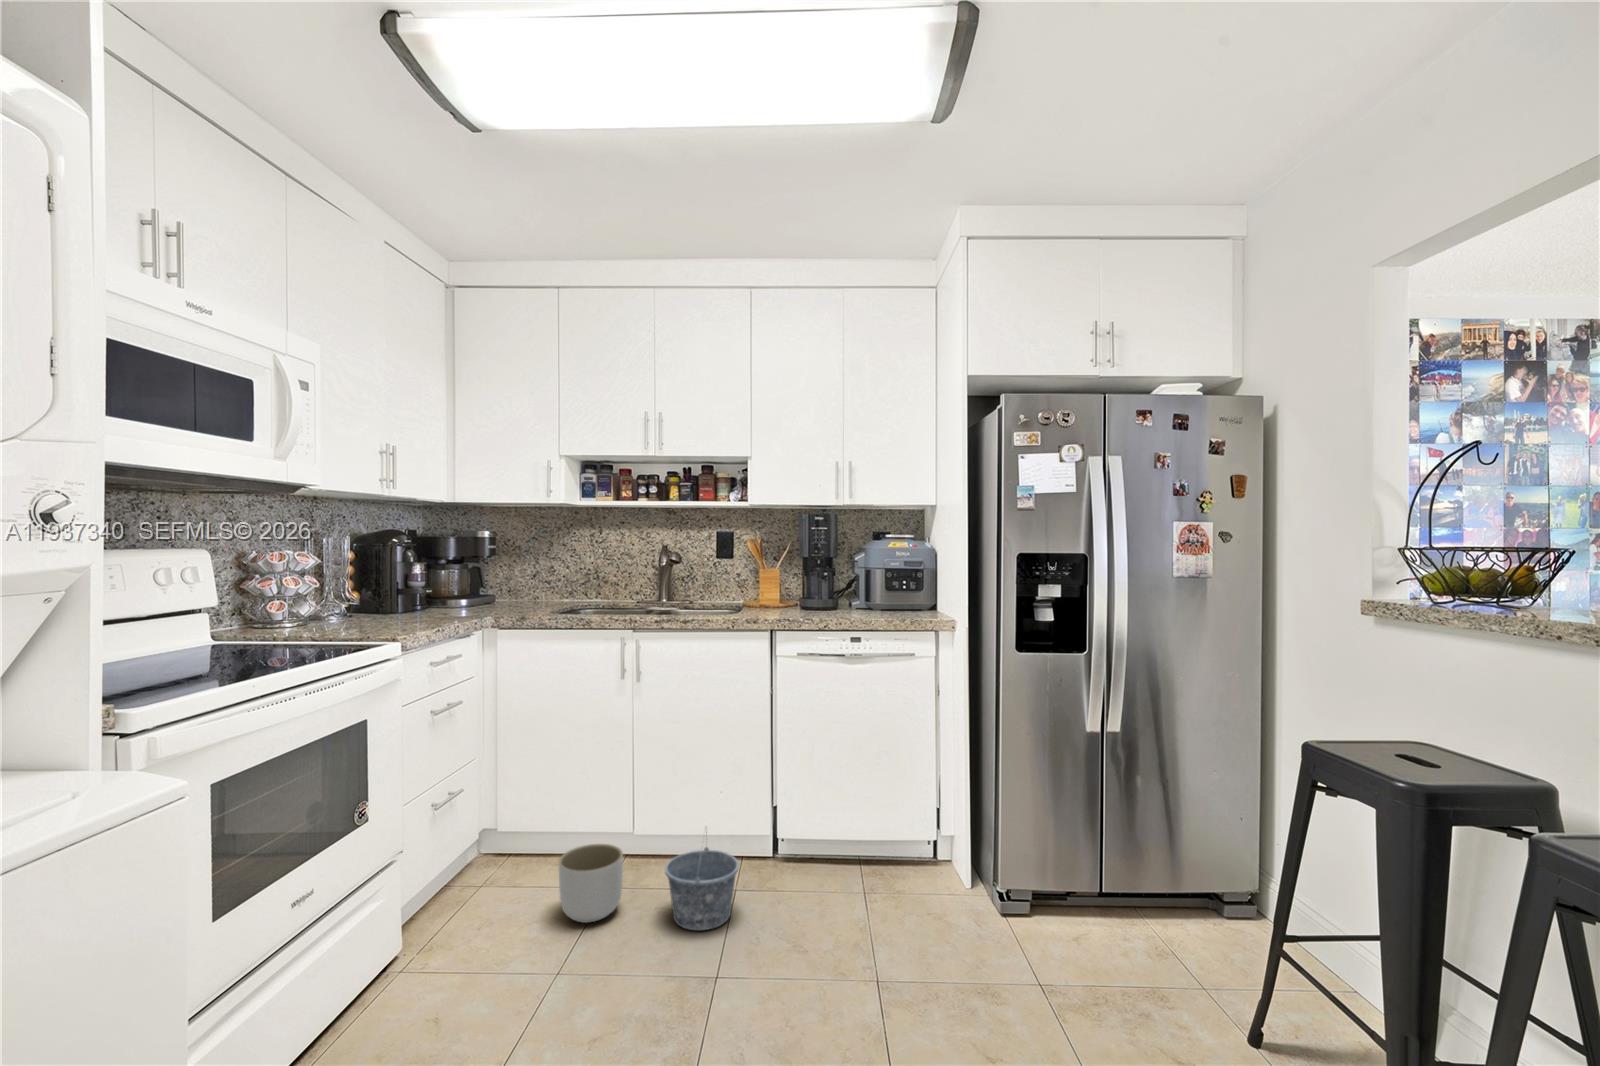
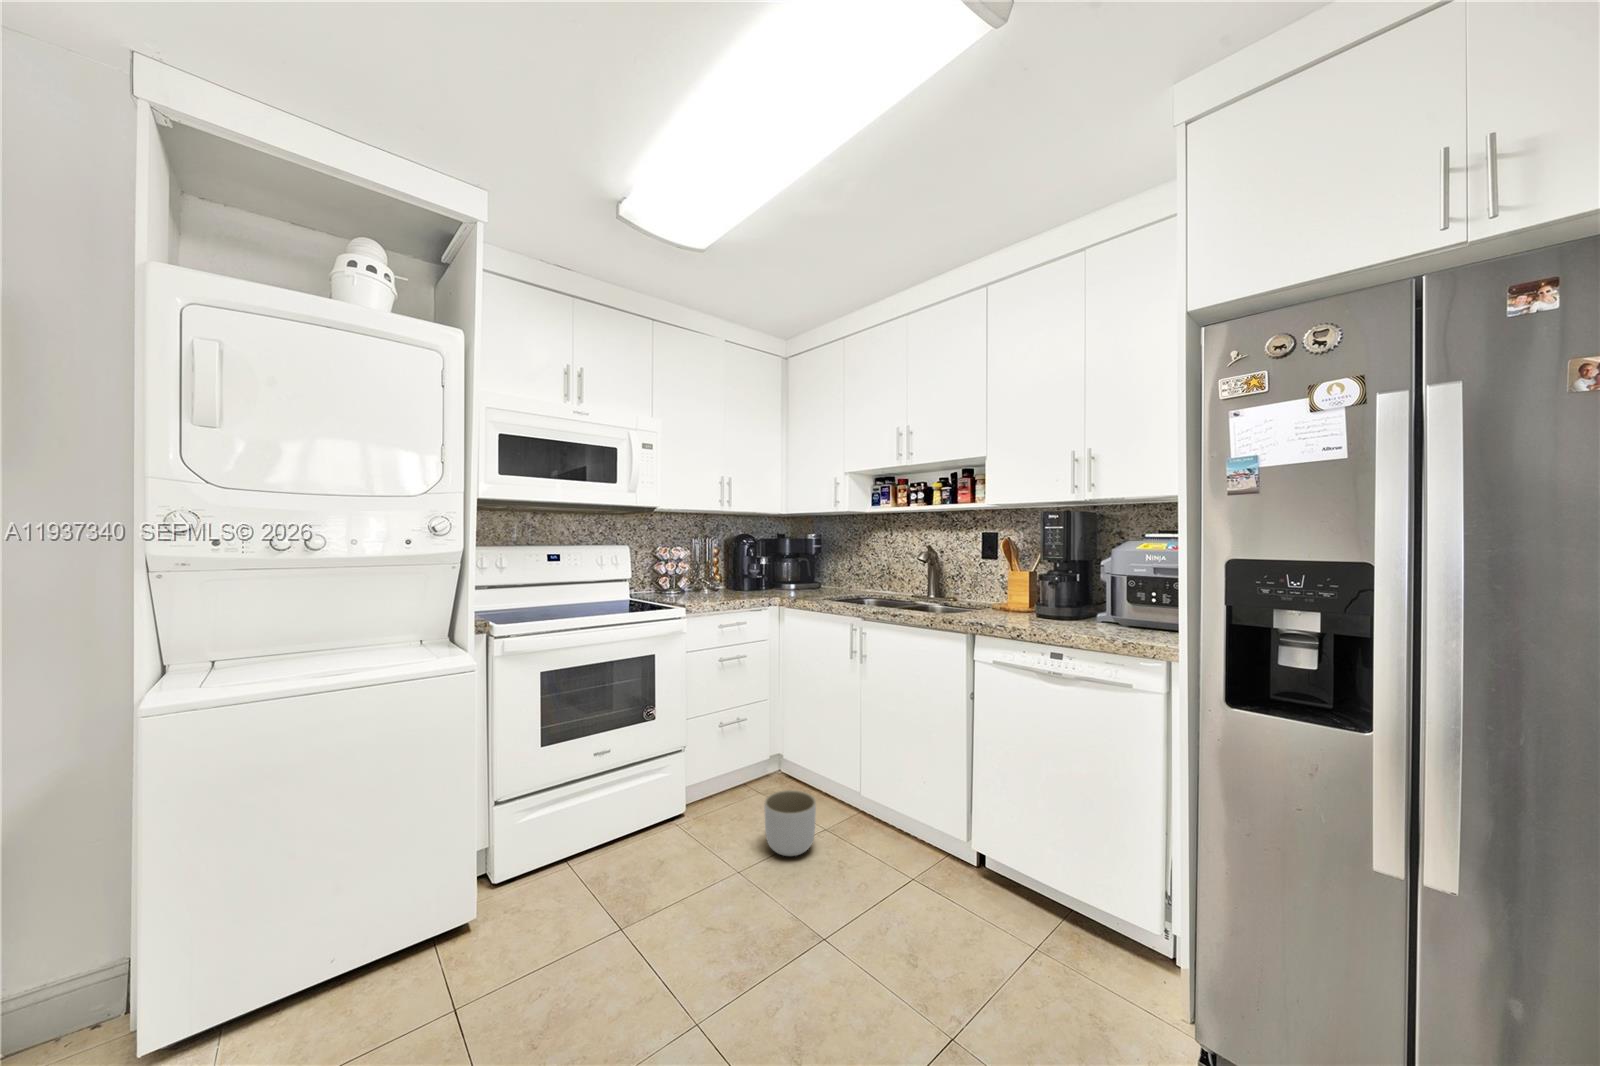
bucket: present [665,847,739,930] -> none [825,809,893,909]

